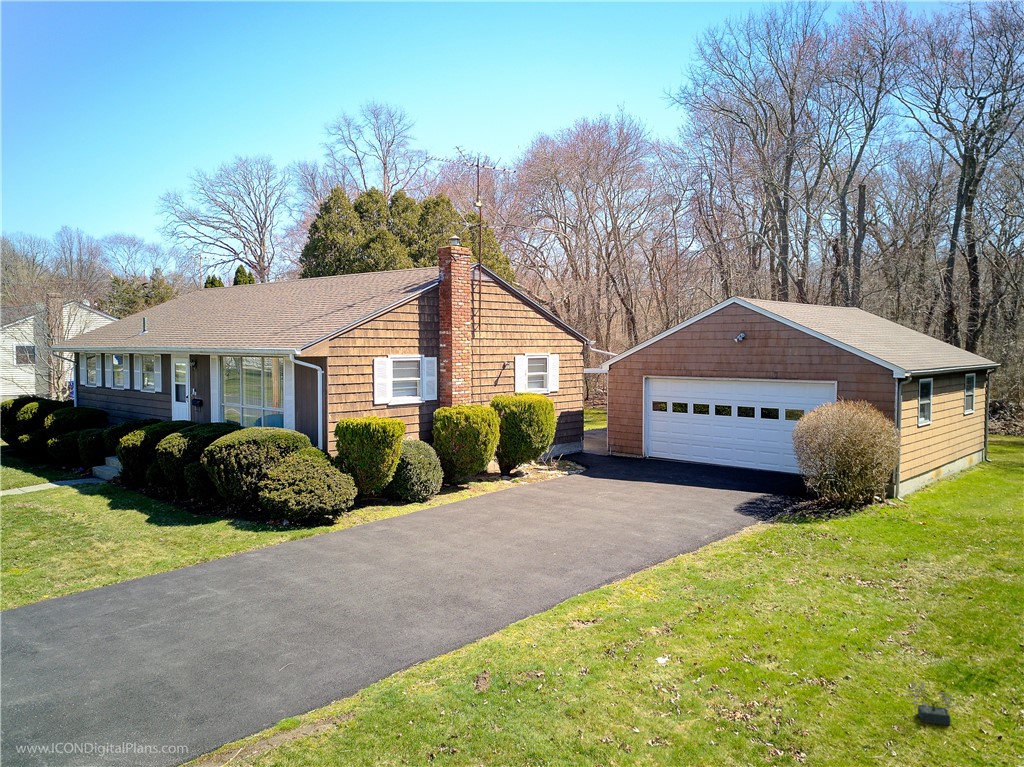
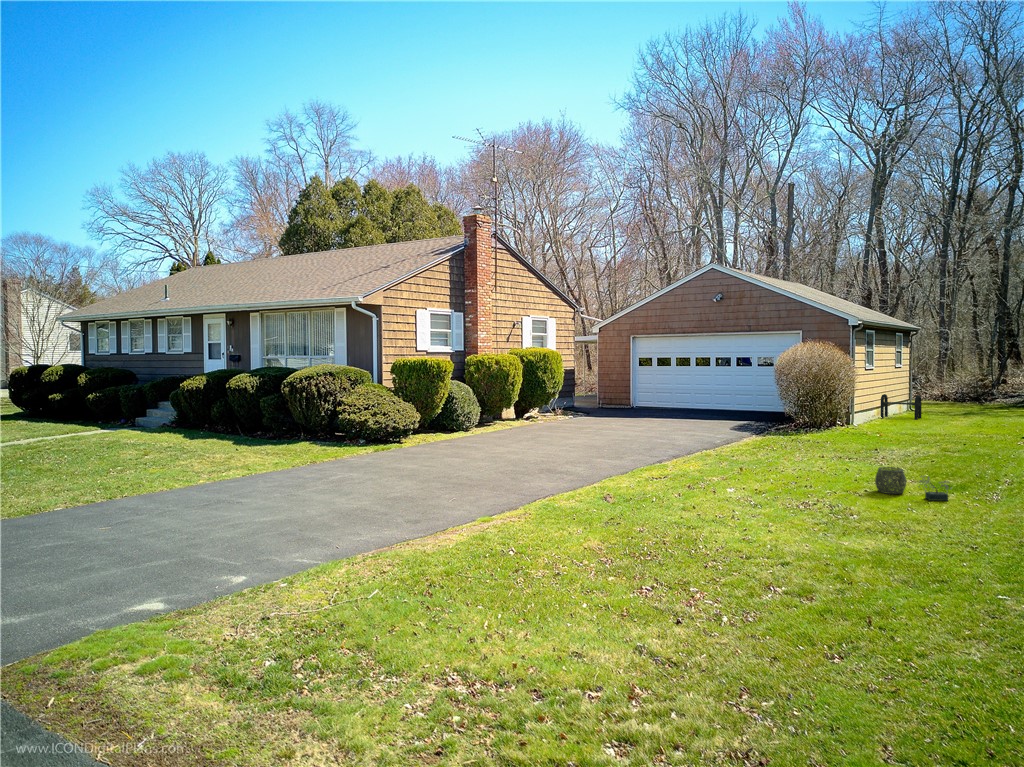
bench: none [940,455,994,491] -> present [880,394,922,420]
woven basket: none [850,652,895,699] -> present [875,467,906,494]

